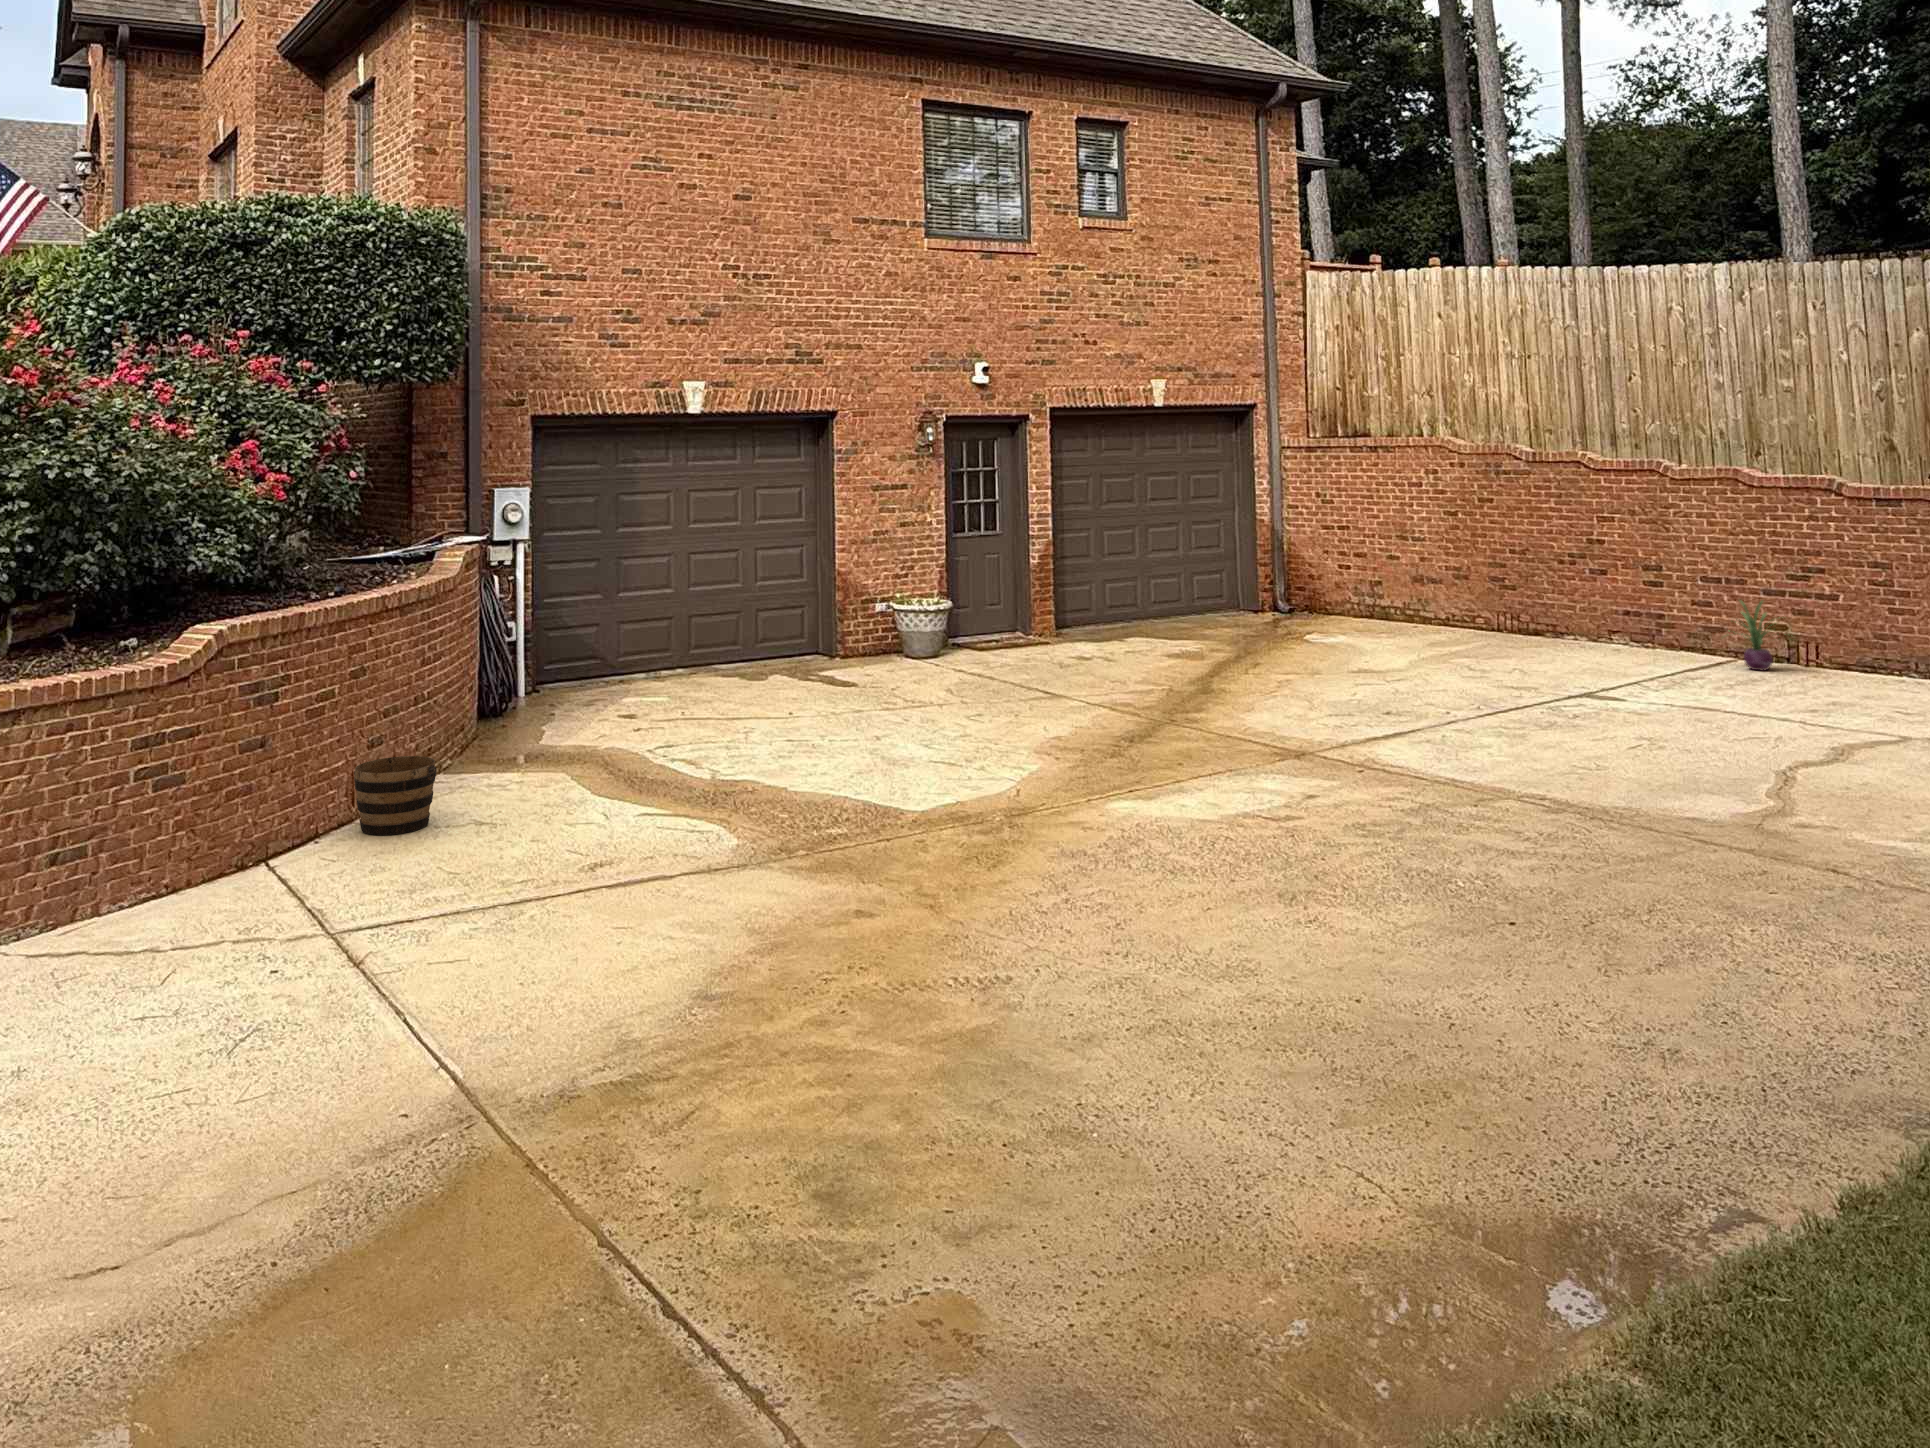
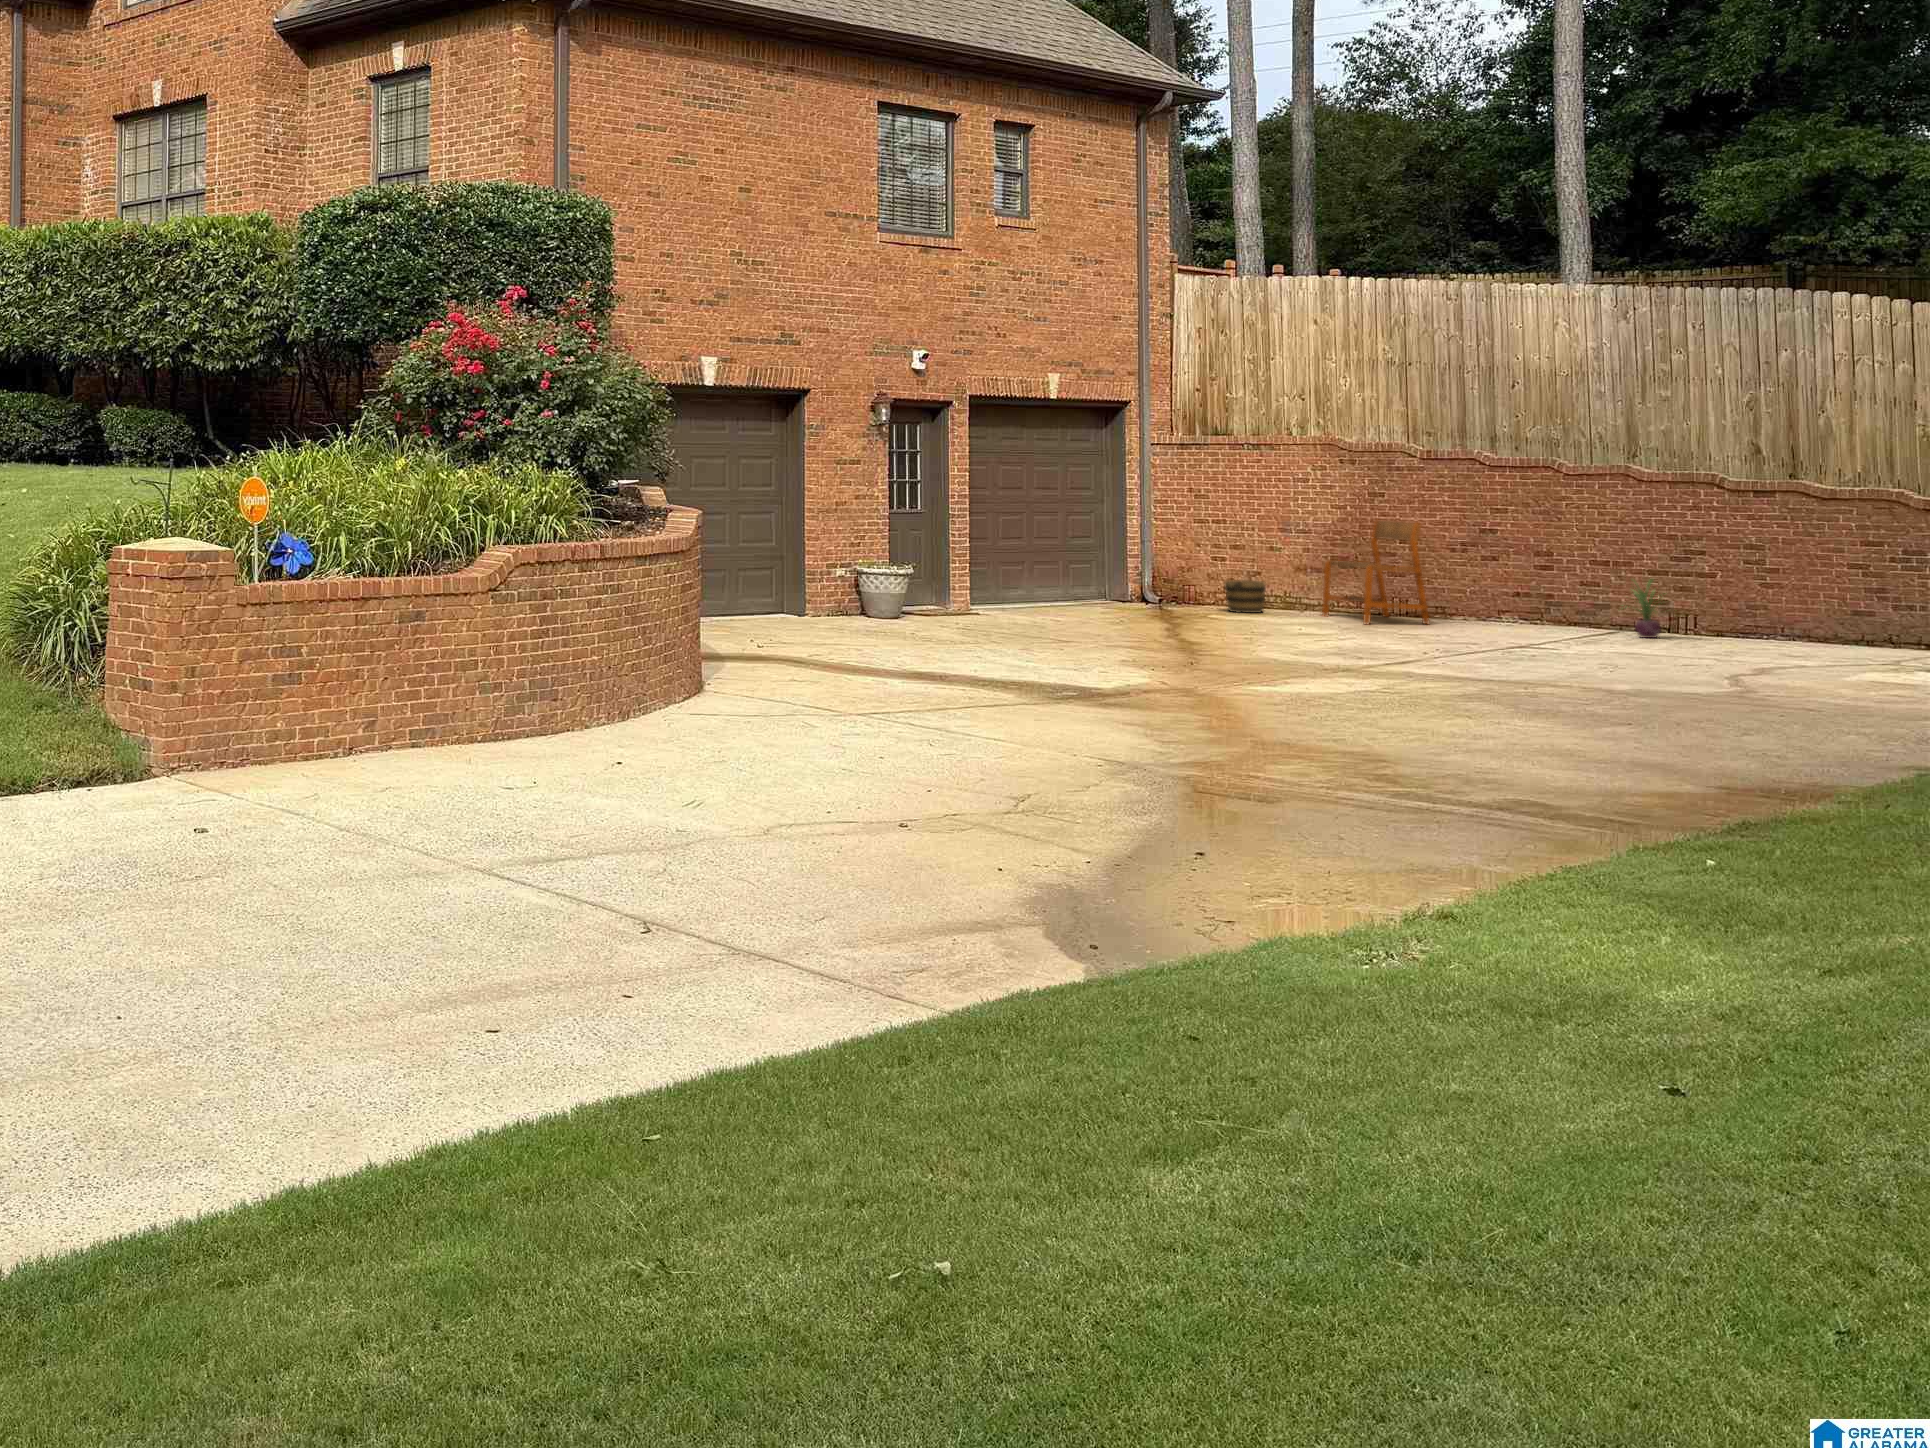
bench: none [1437,526,1534,646] -> present [1322,521,1429,625]
bucket: present [354,756,436,835] -> present [1224,580,1266,613]

